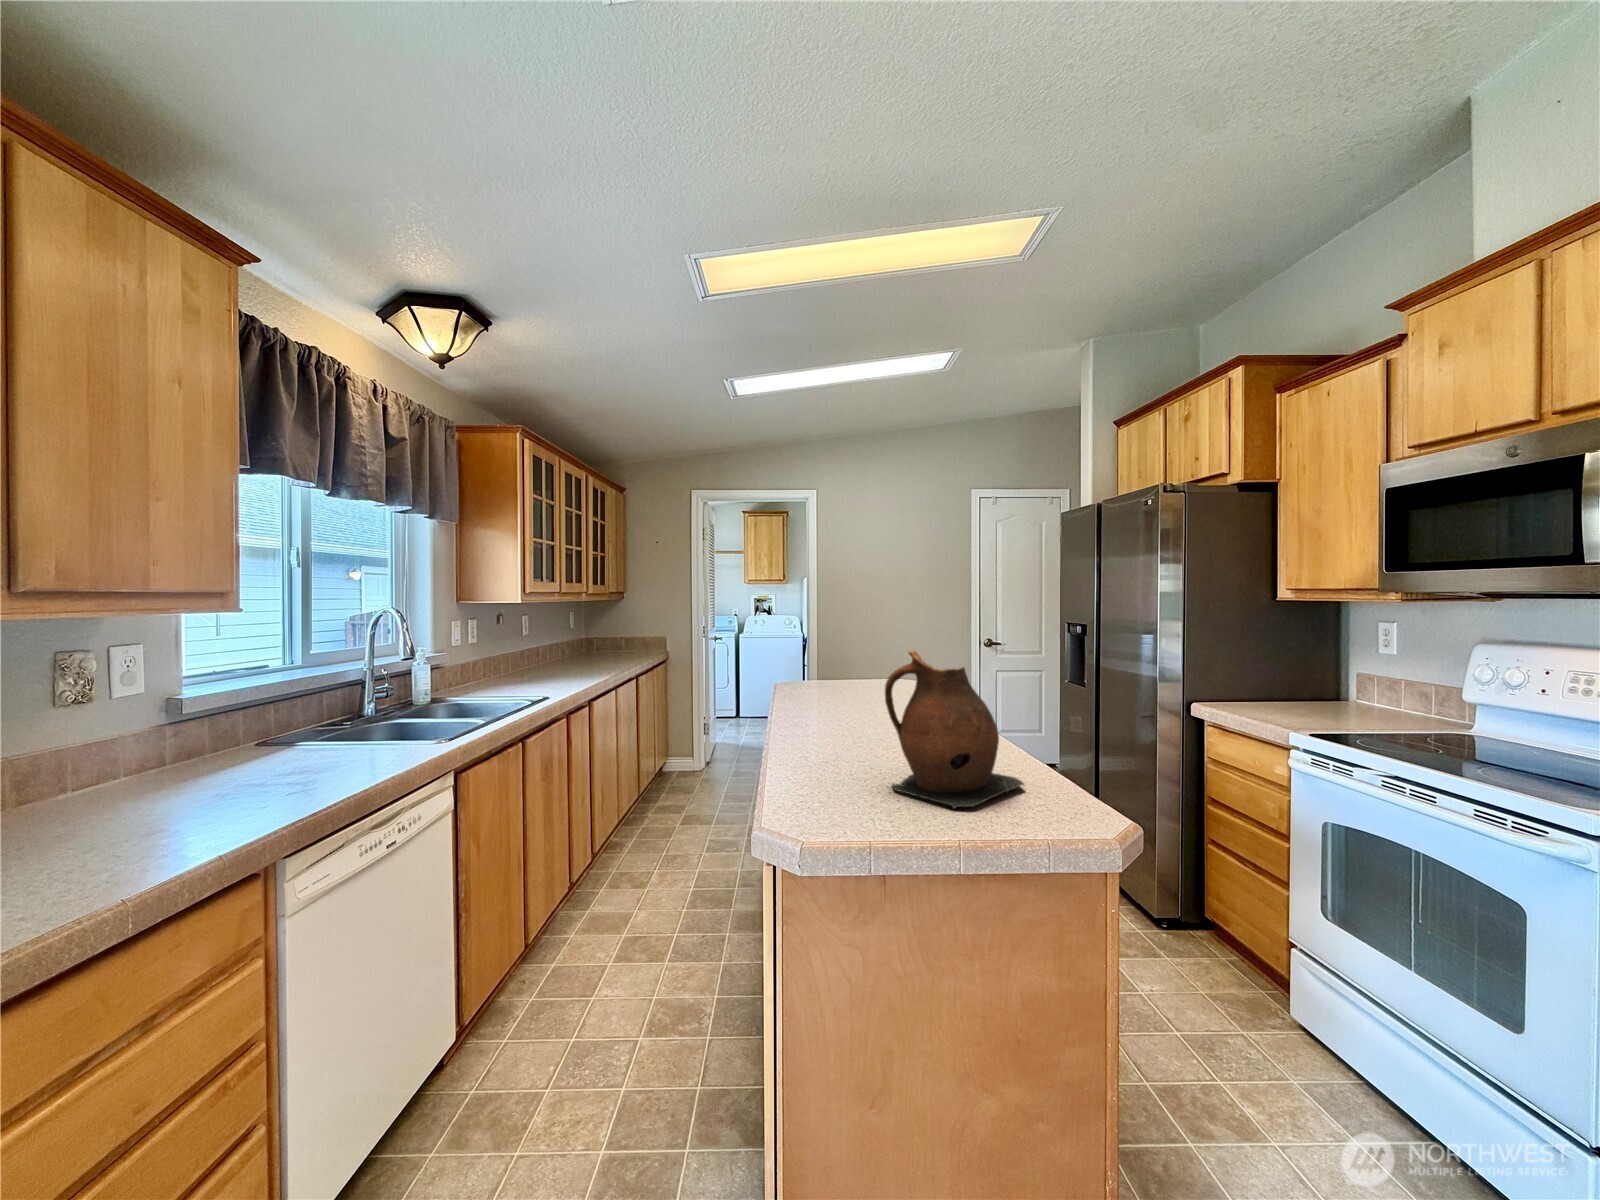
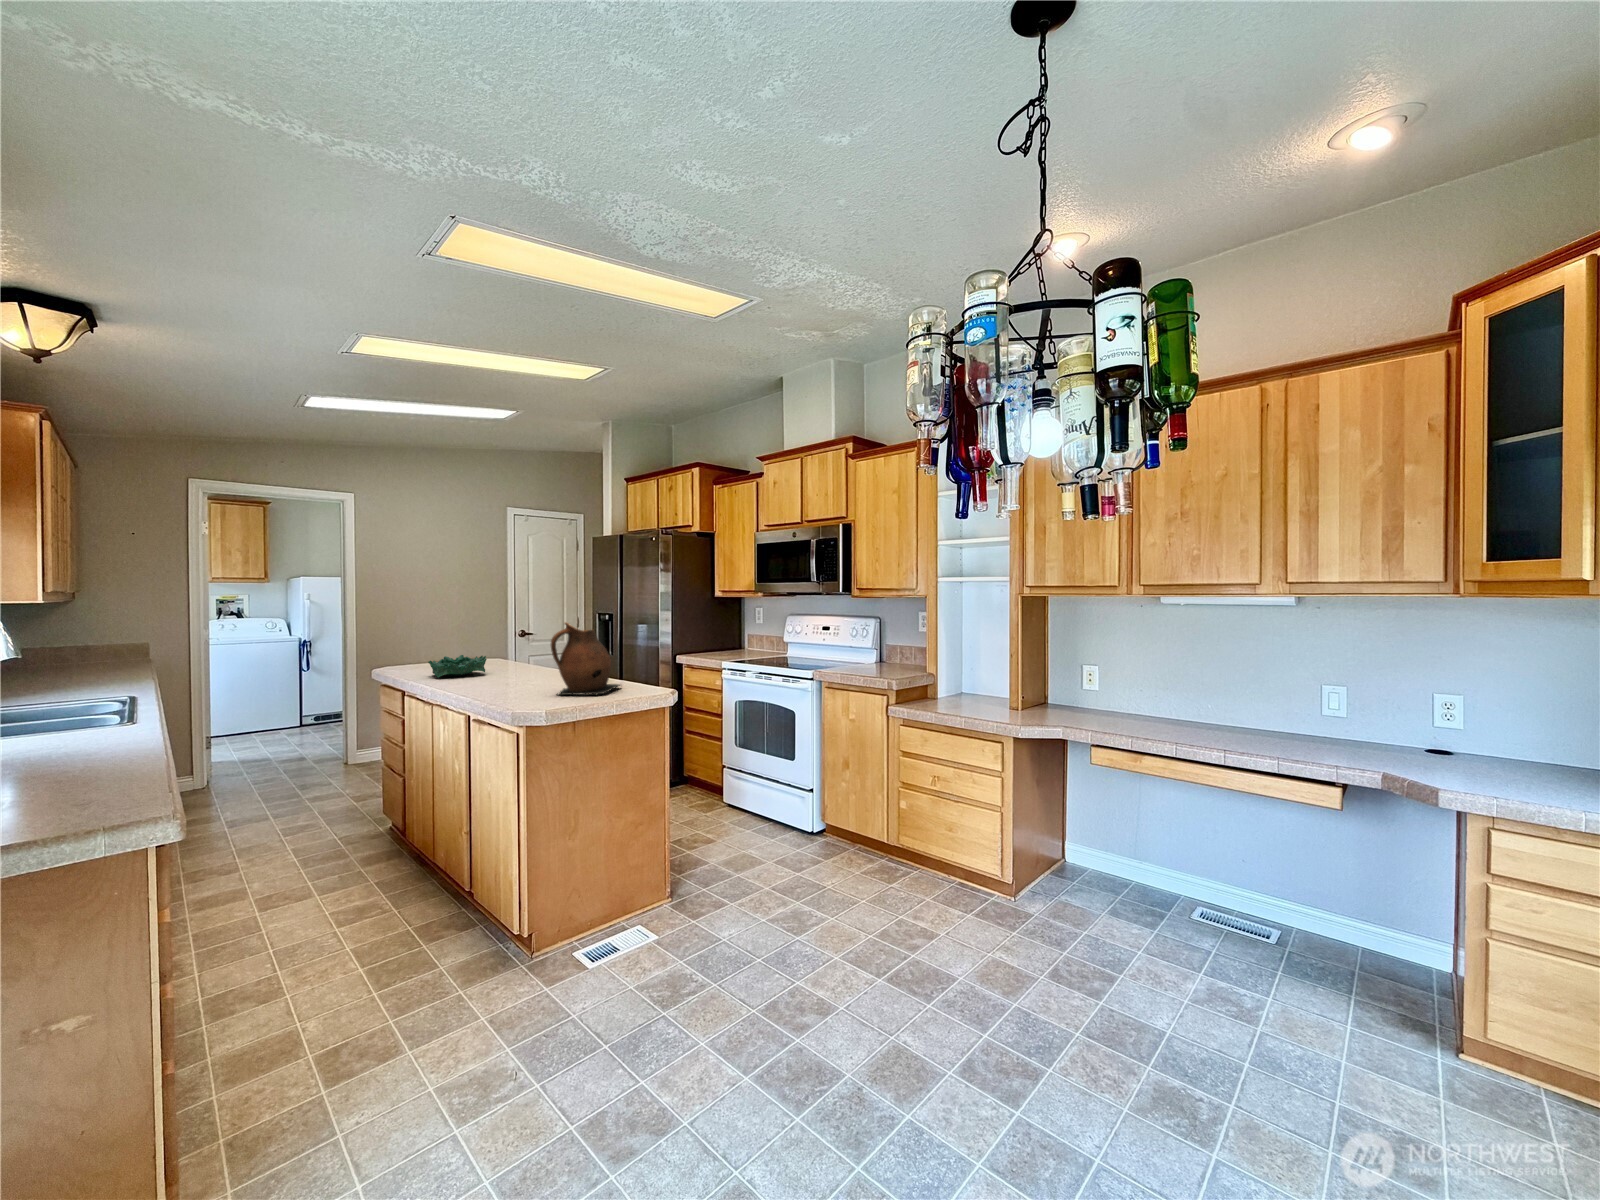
decorative bowl: none [799,678,869,709] -> present [428,655,487,677]

